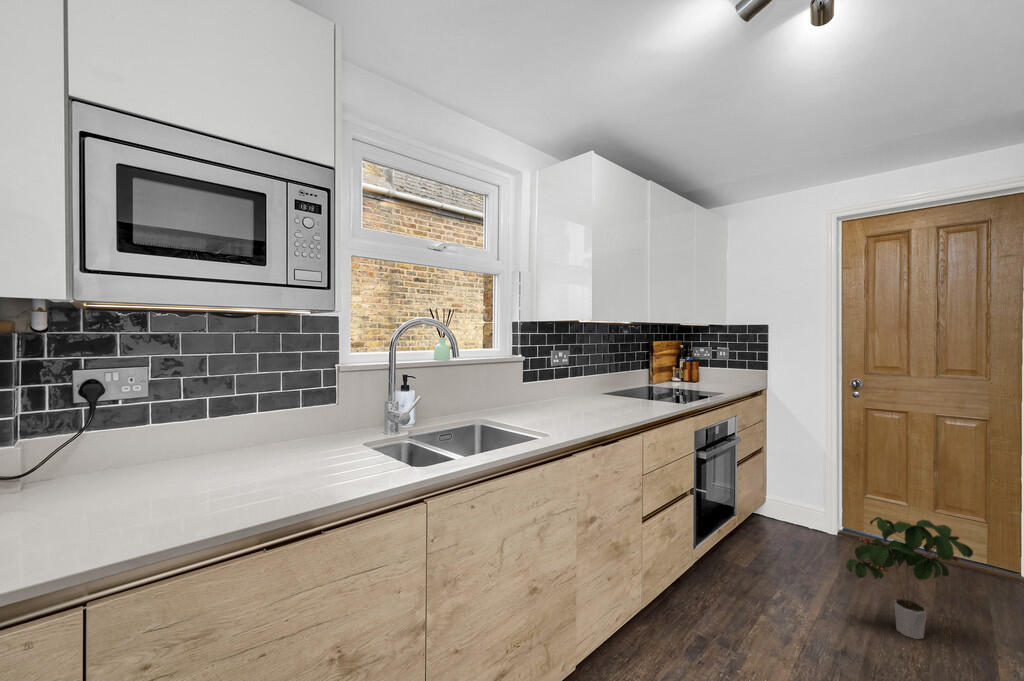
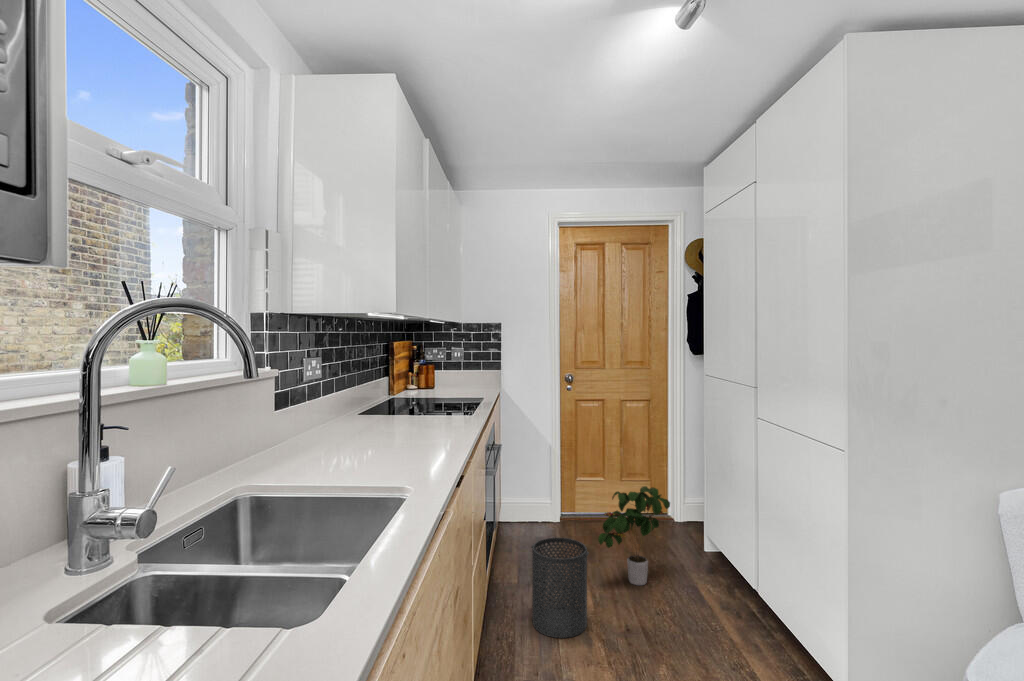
trash can: none [742,542,810,655] -> present [531,537,589,638]

